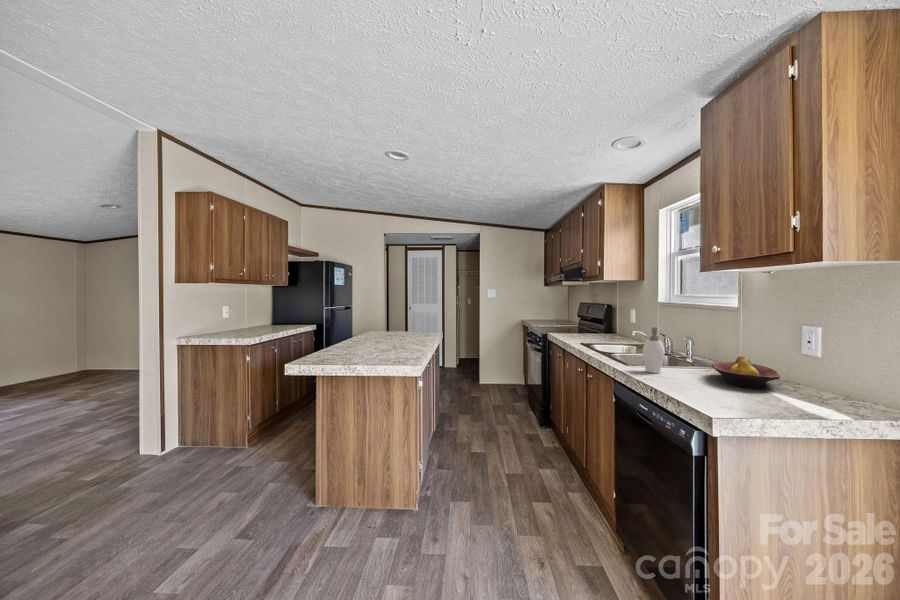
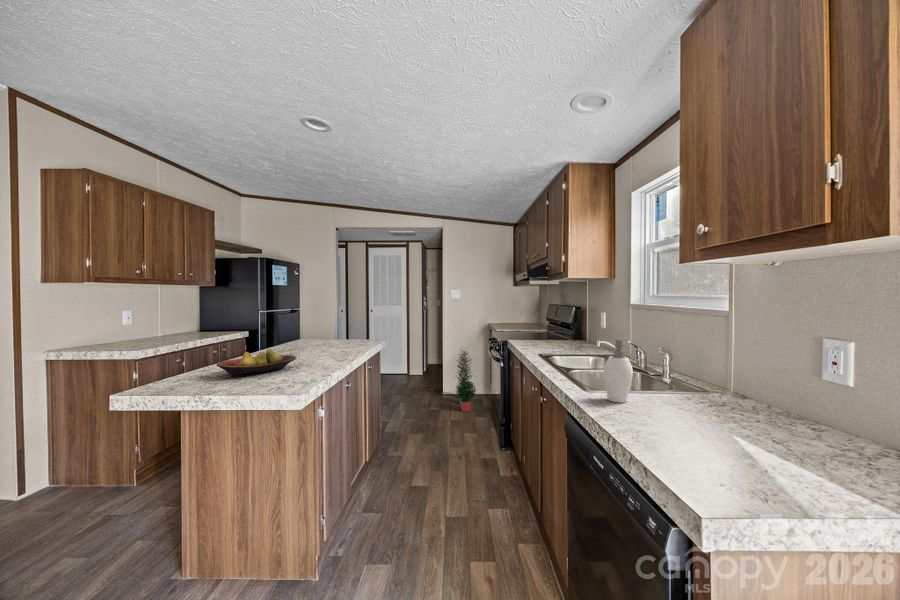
potted plant: none [492,344,514,399] -> present [456,351,476,412]
fruit bowl: present [712,356,780,388] -> present [216,350,296,377]

